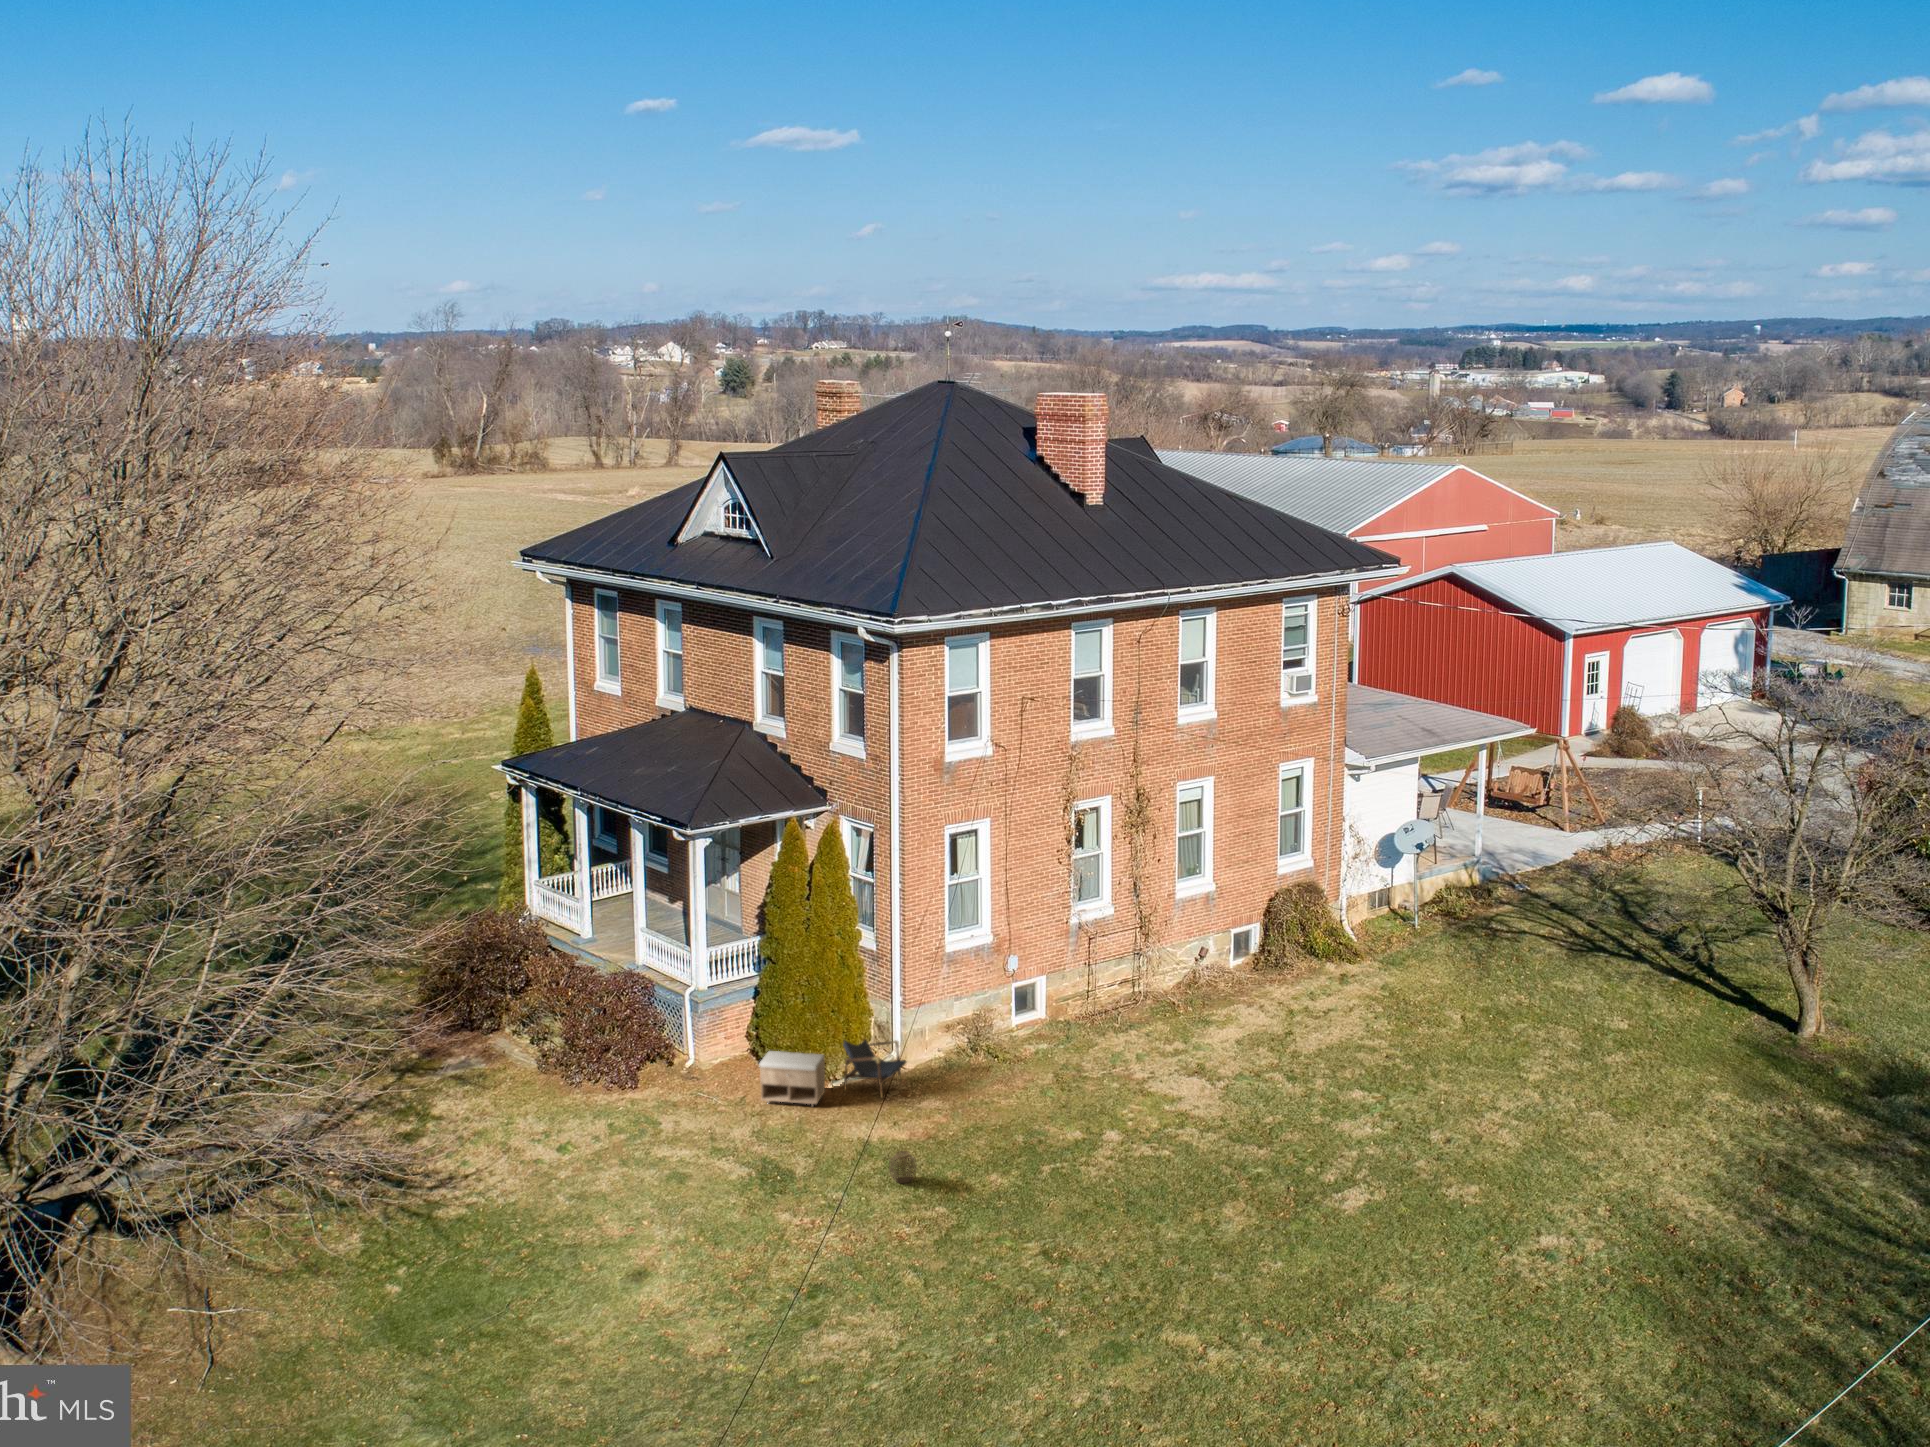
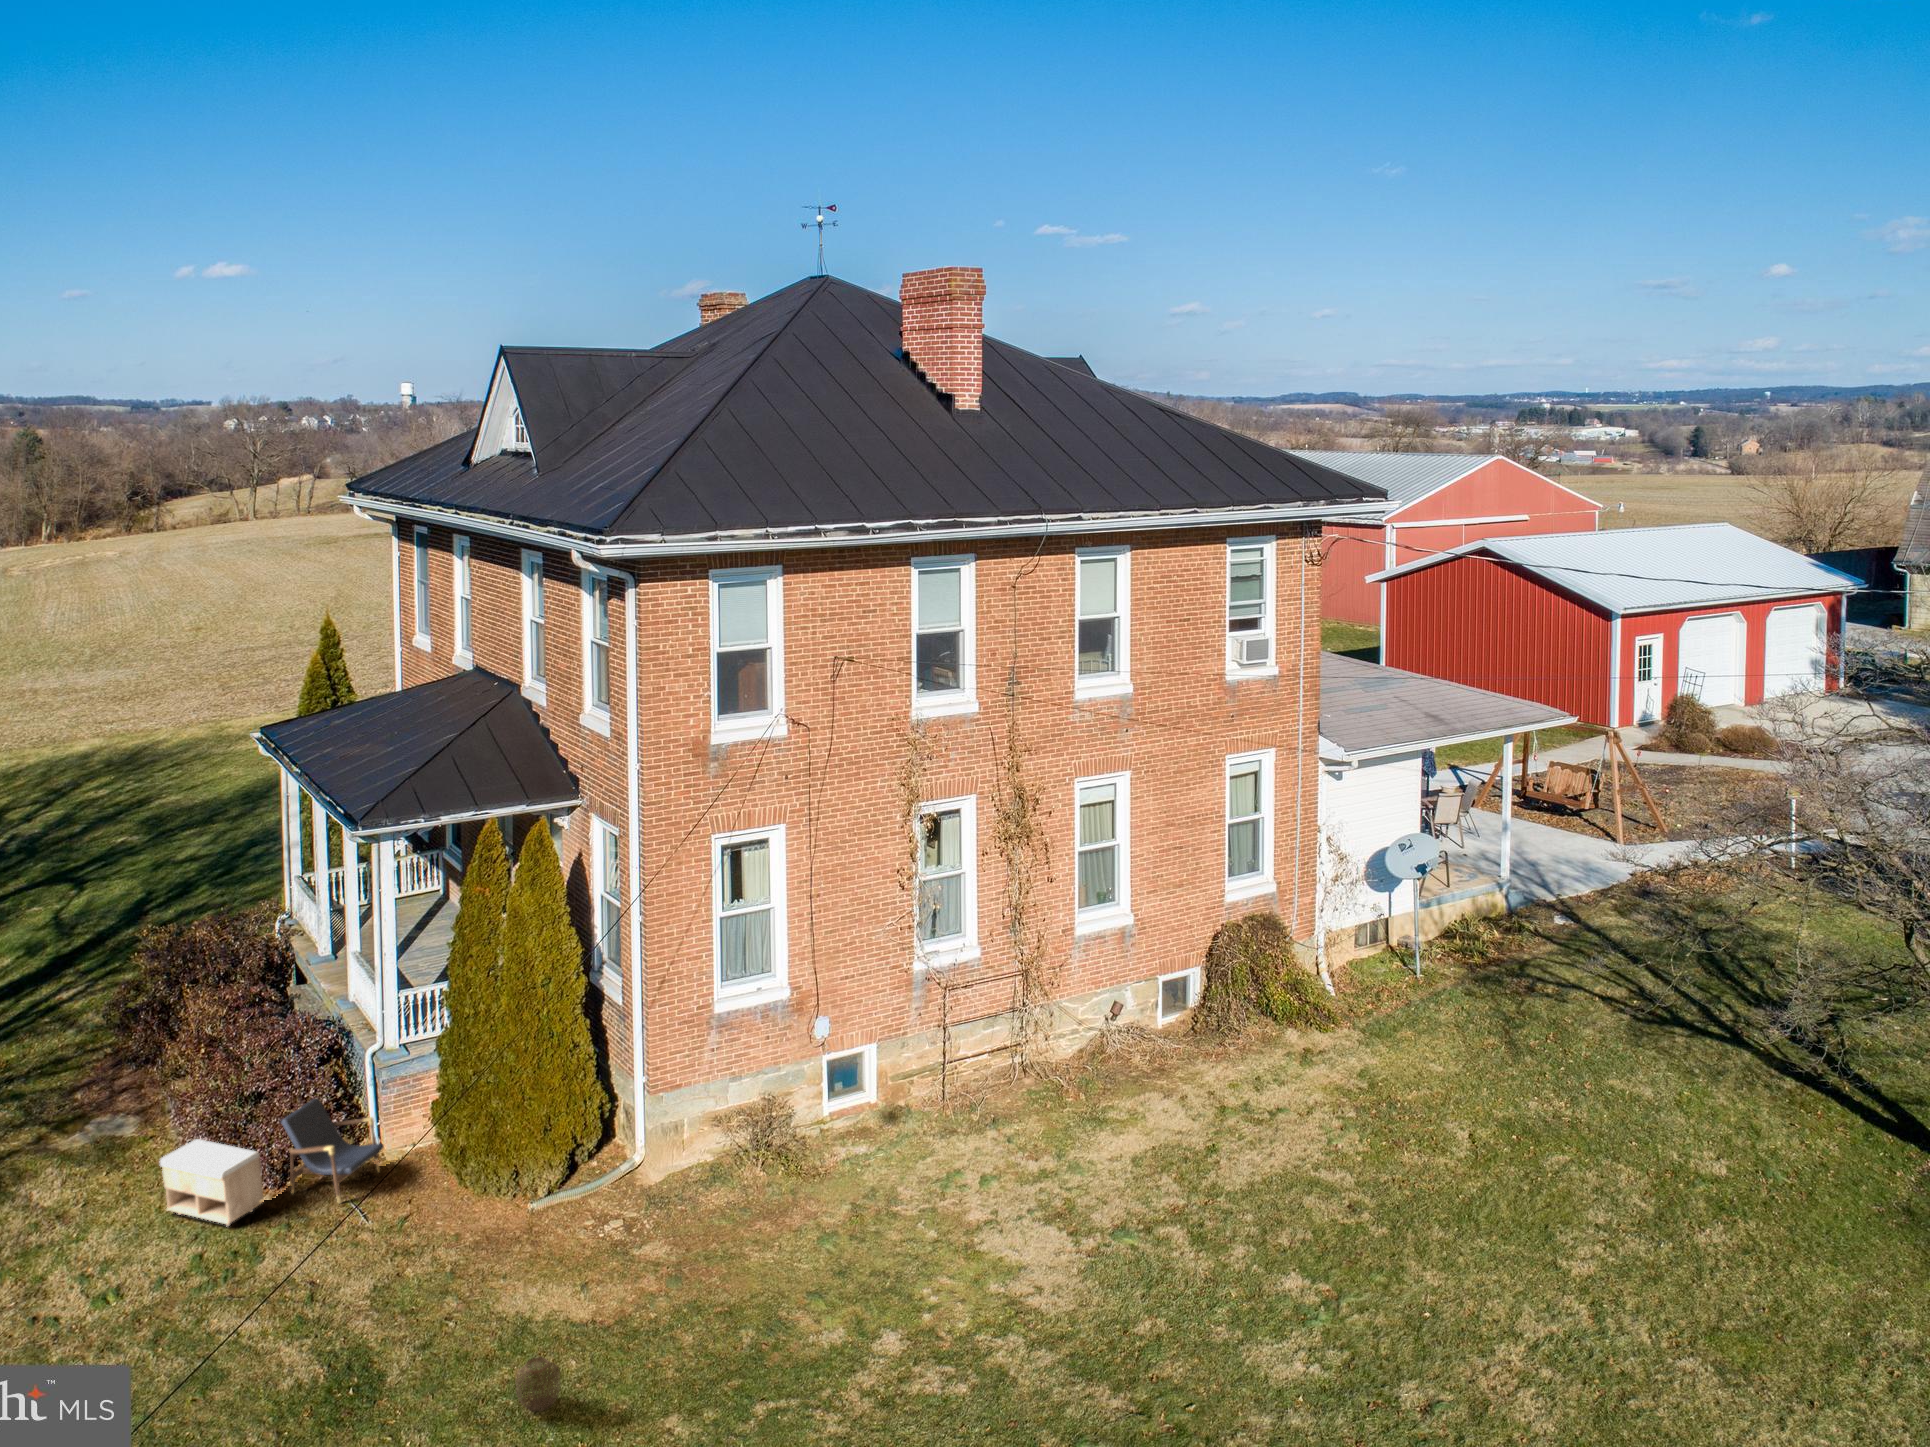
lounge chair: present [843,1040,906,1098] -> present [282,1098,384,1204]
storage bench: present [759,1051,825,1106] -> present [160,1139,263,1226]

